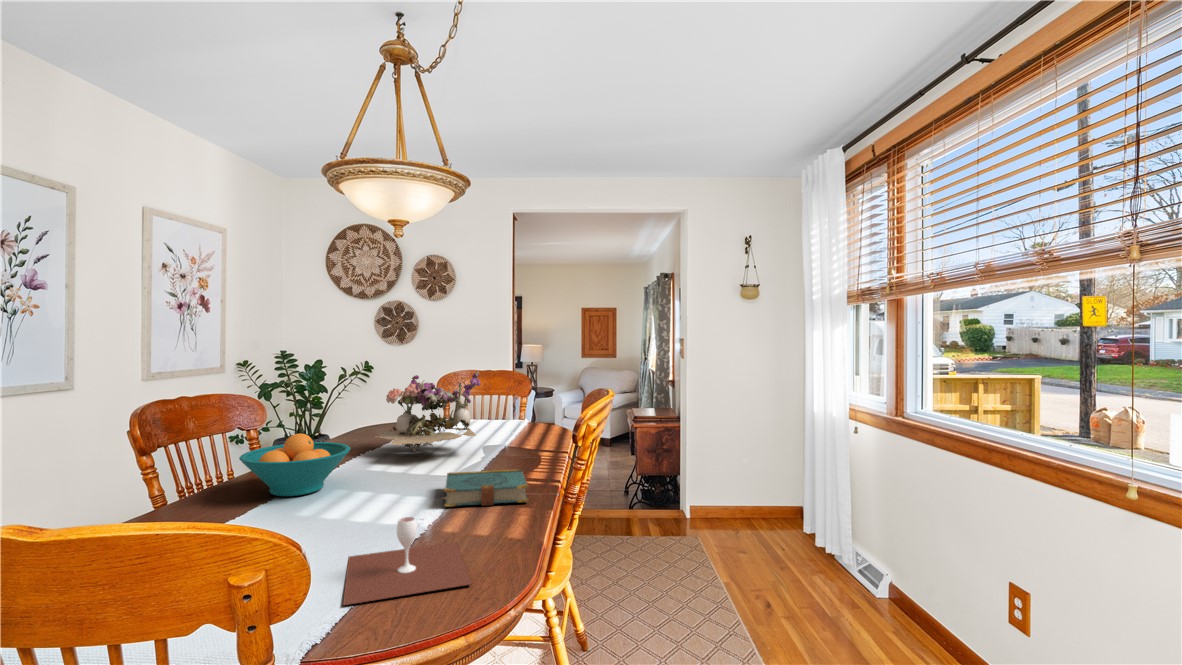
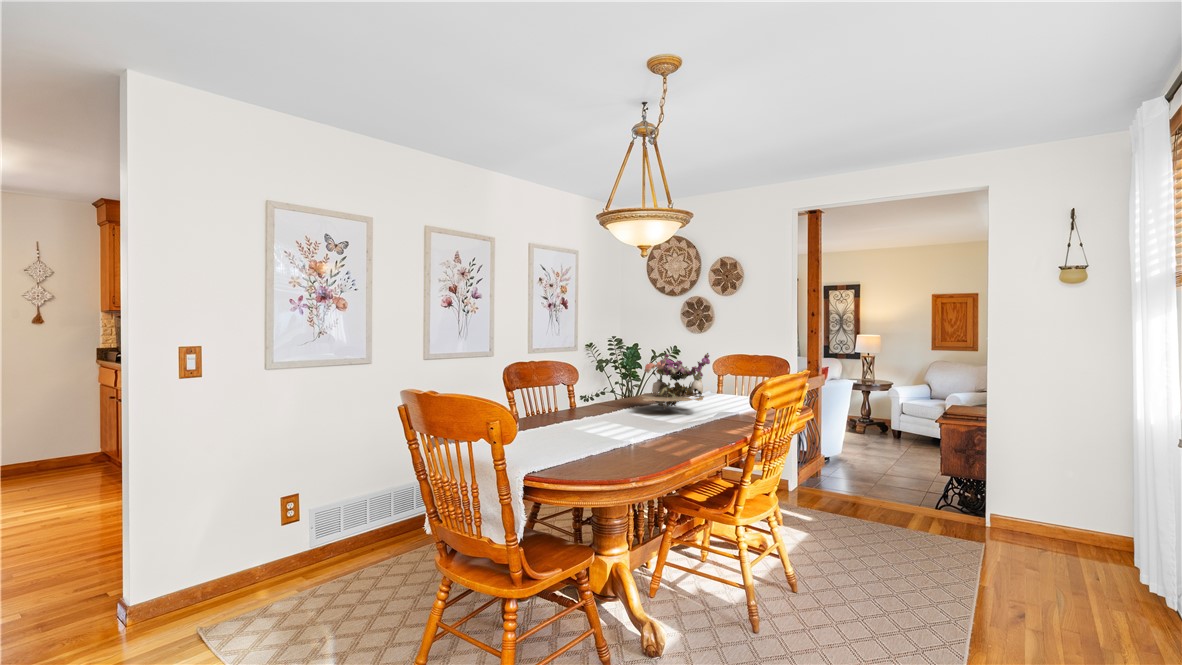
fruit bowl: present [239,433,351,496] -> none [550,385,609,421]
book: present [442,469,528,507] -> none [648,419,712,442]
wine glass: present [343,517,472,605] -> none [562,427,637,465]

